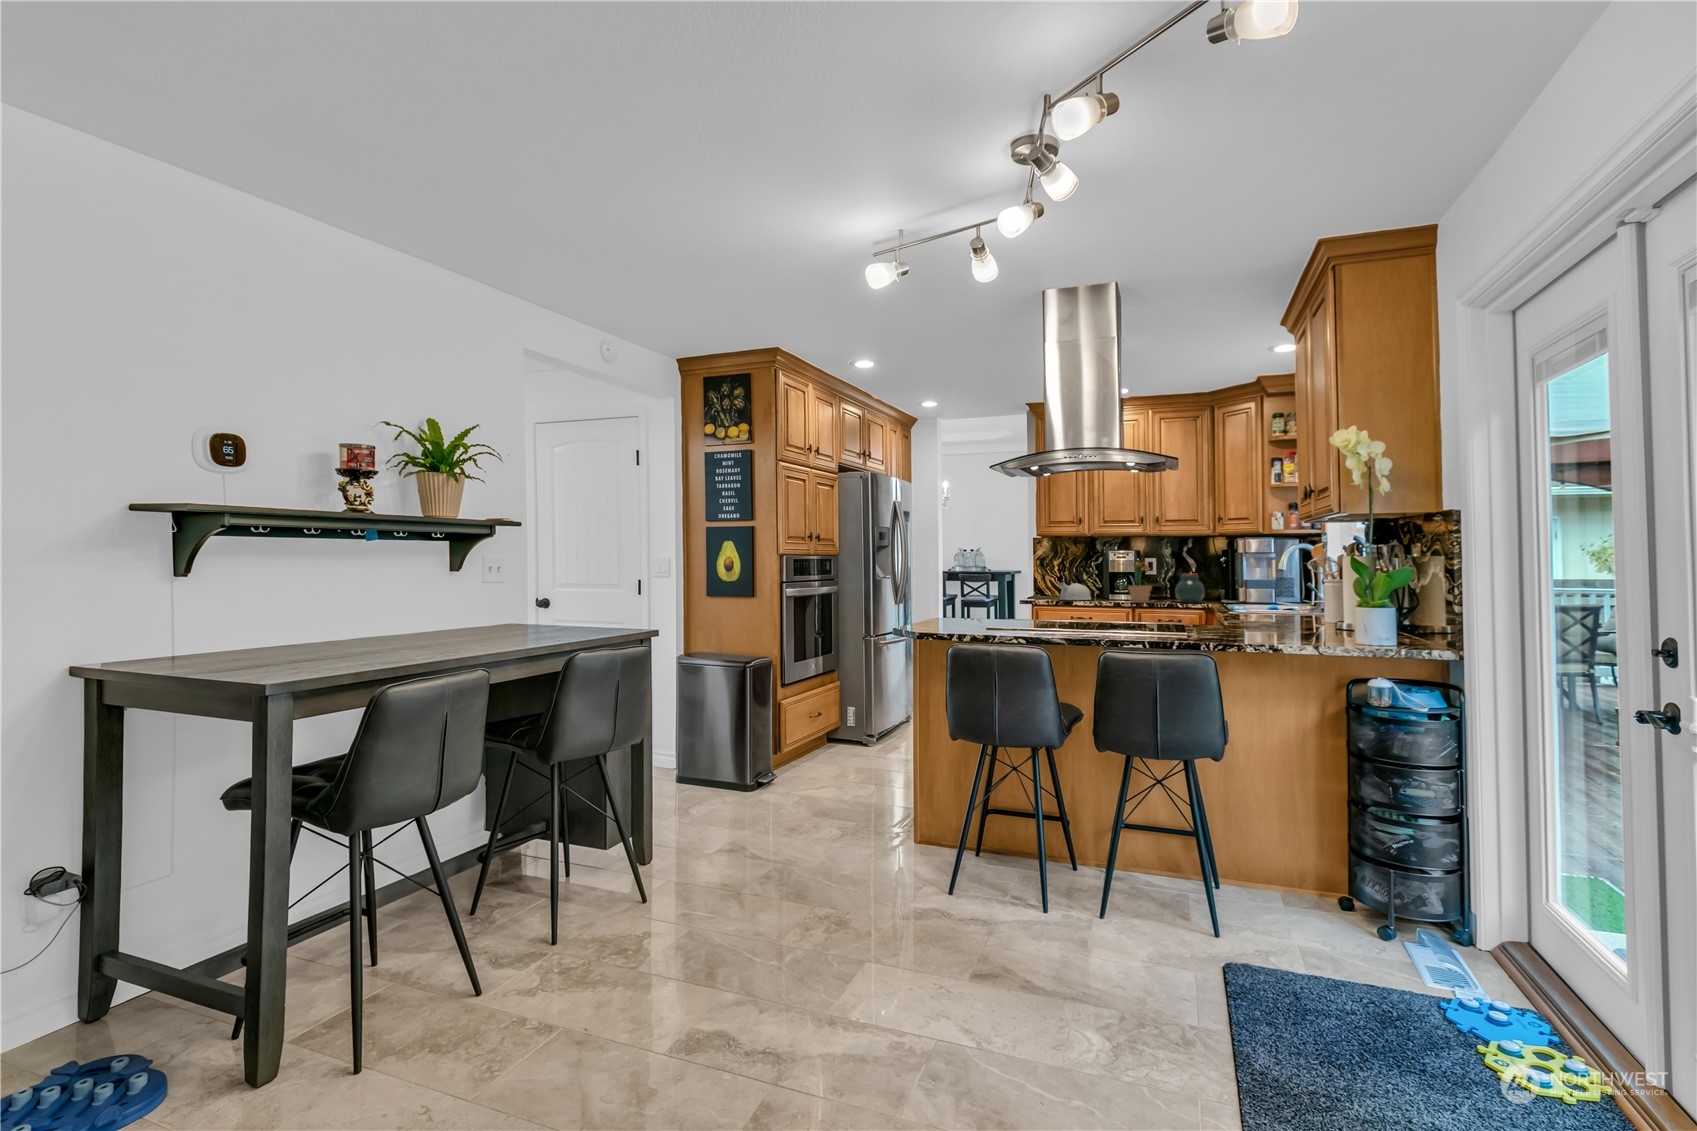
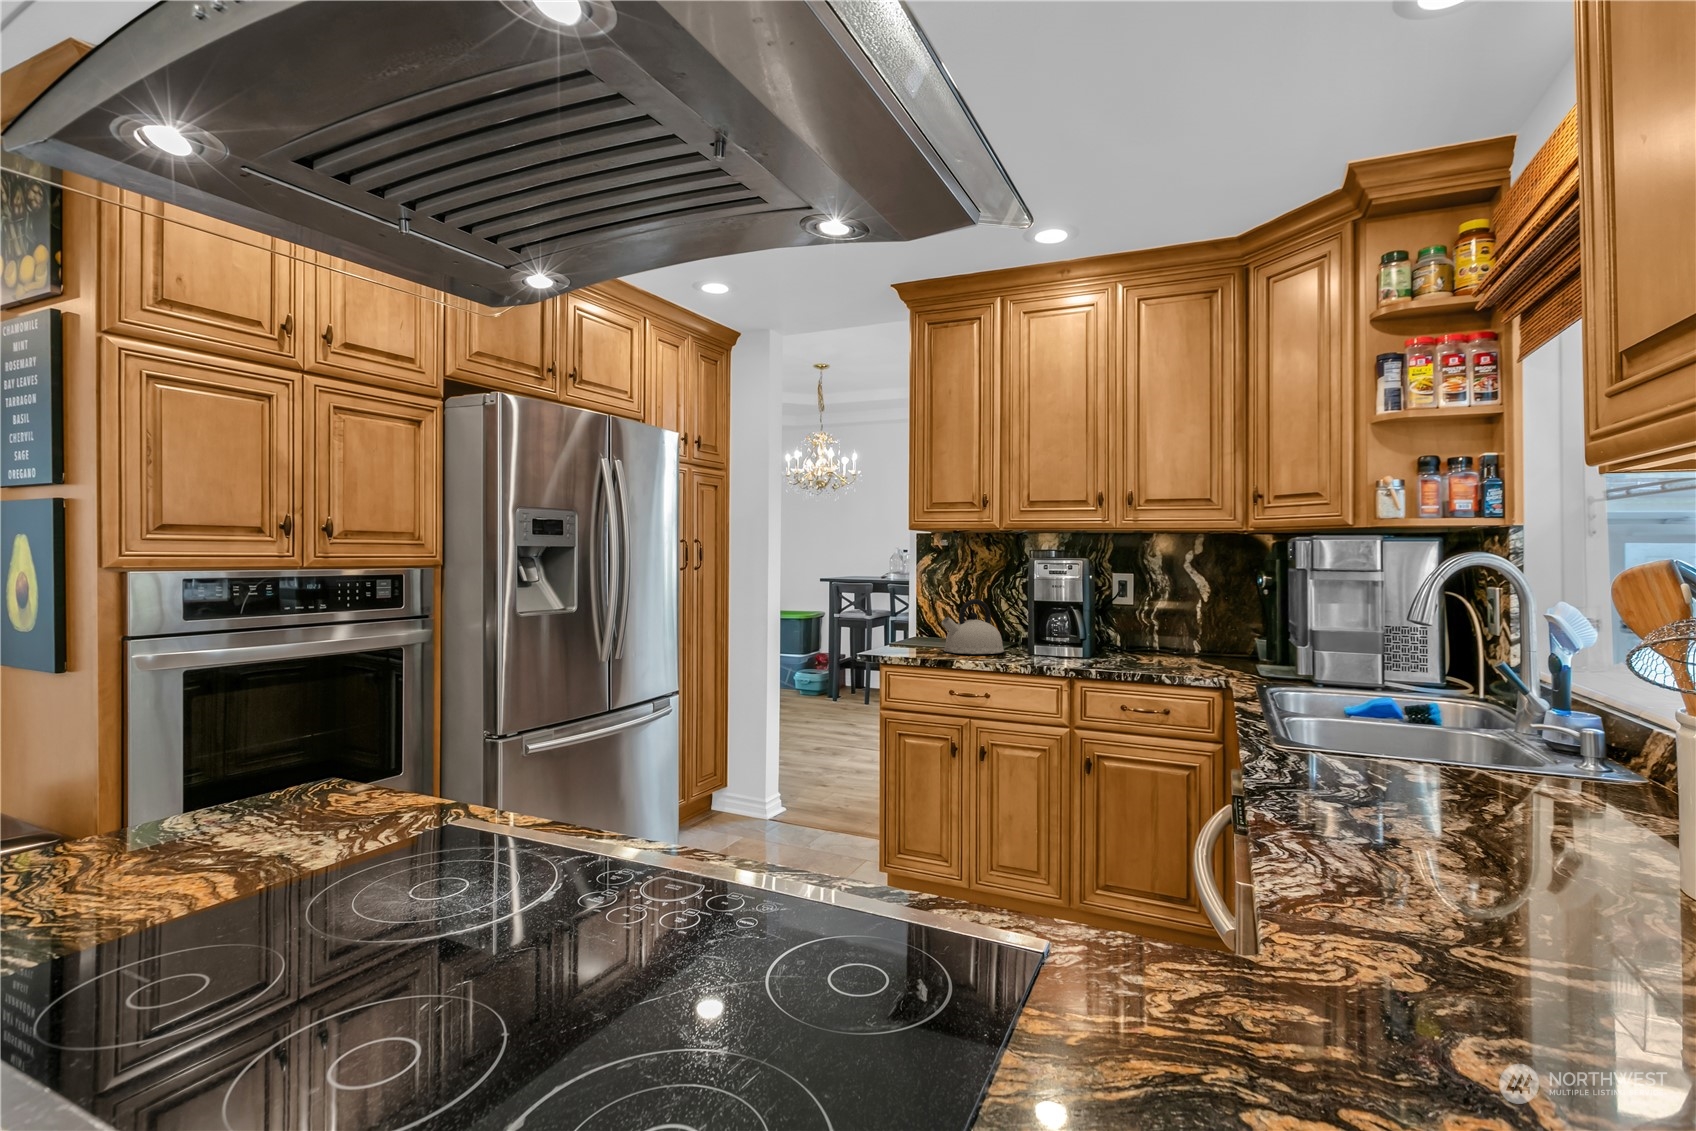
potted plant: present [1128,562,1152,603] -> none [1065,576,1117,665]
jar: present [1176,573,1204,603] -> none [1166,606,1225,667]

